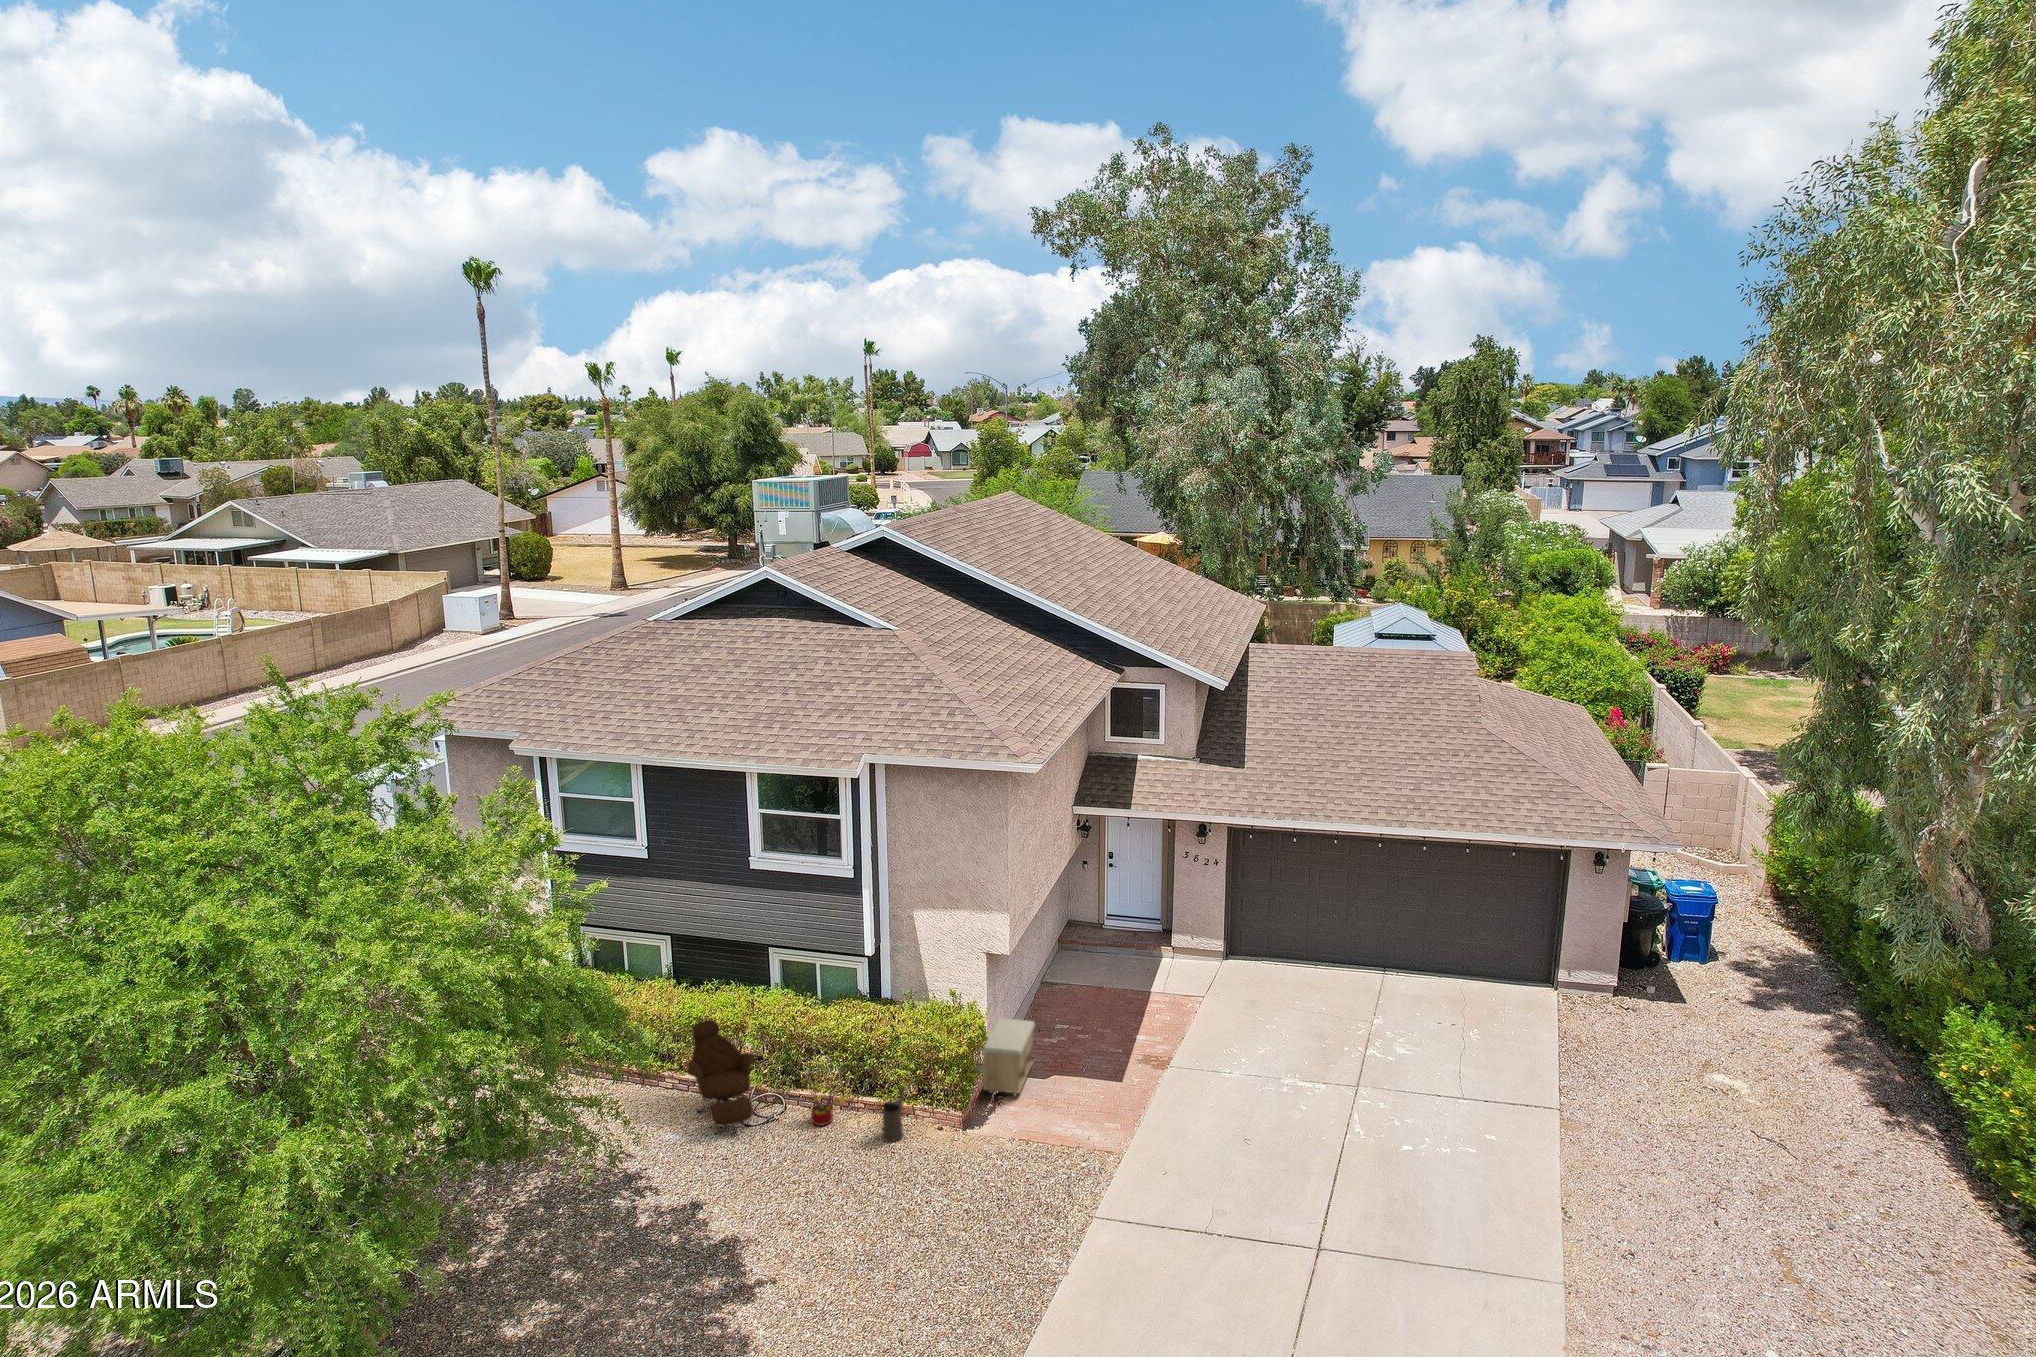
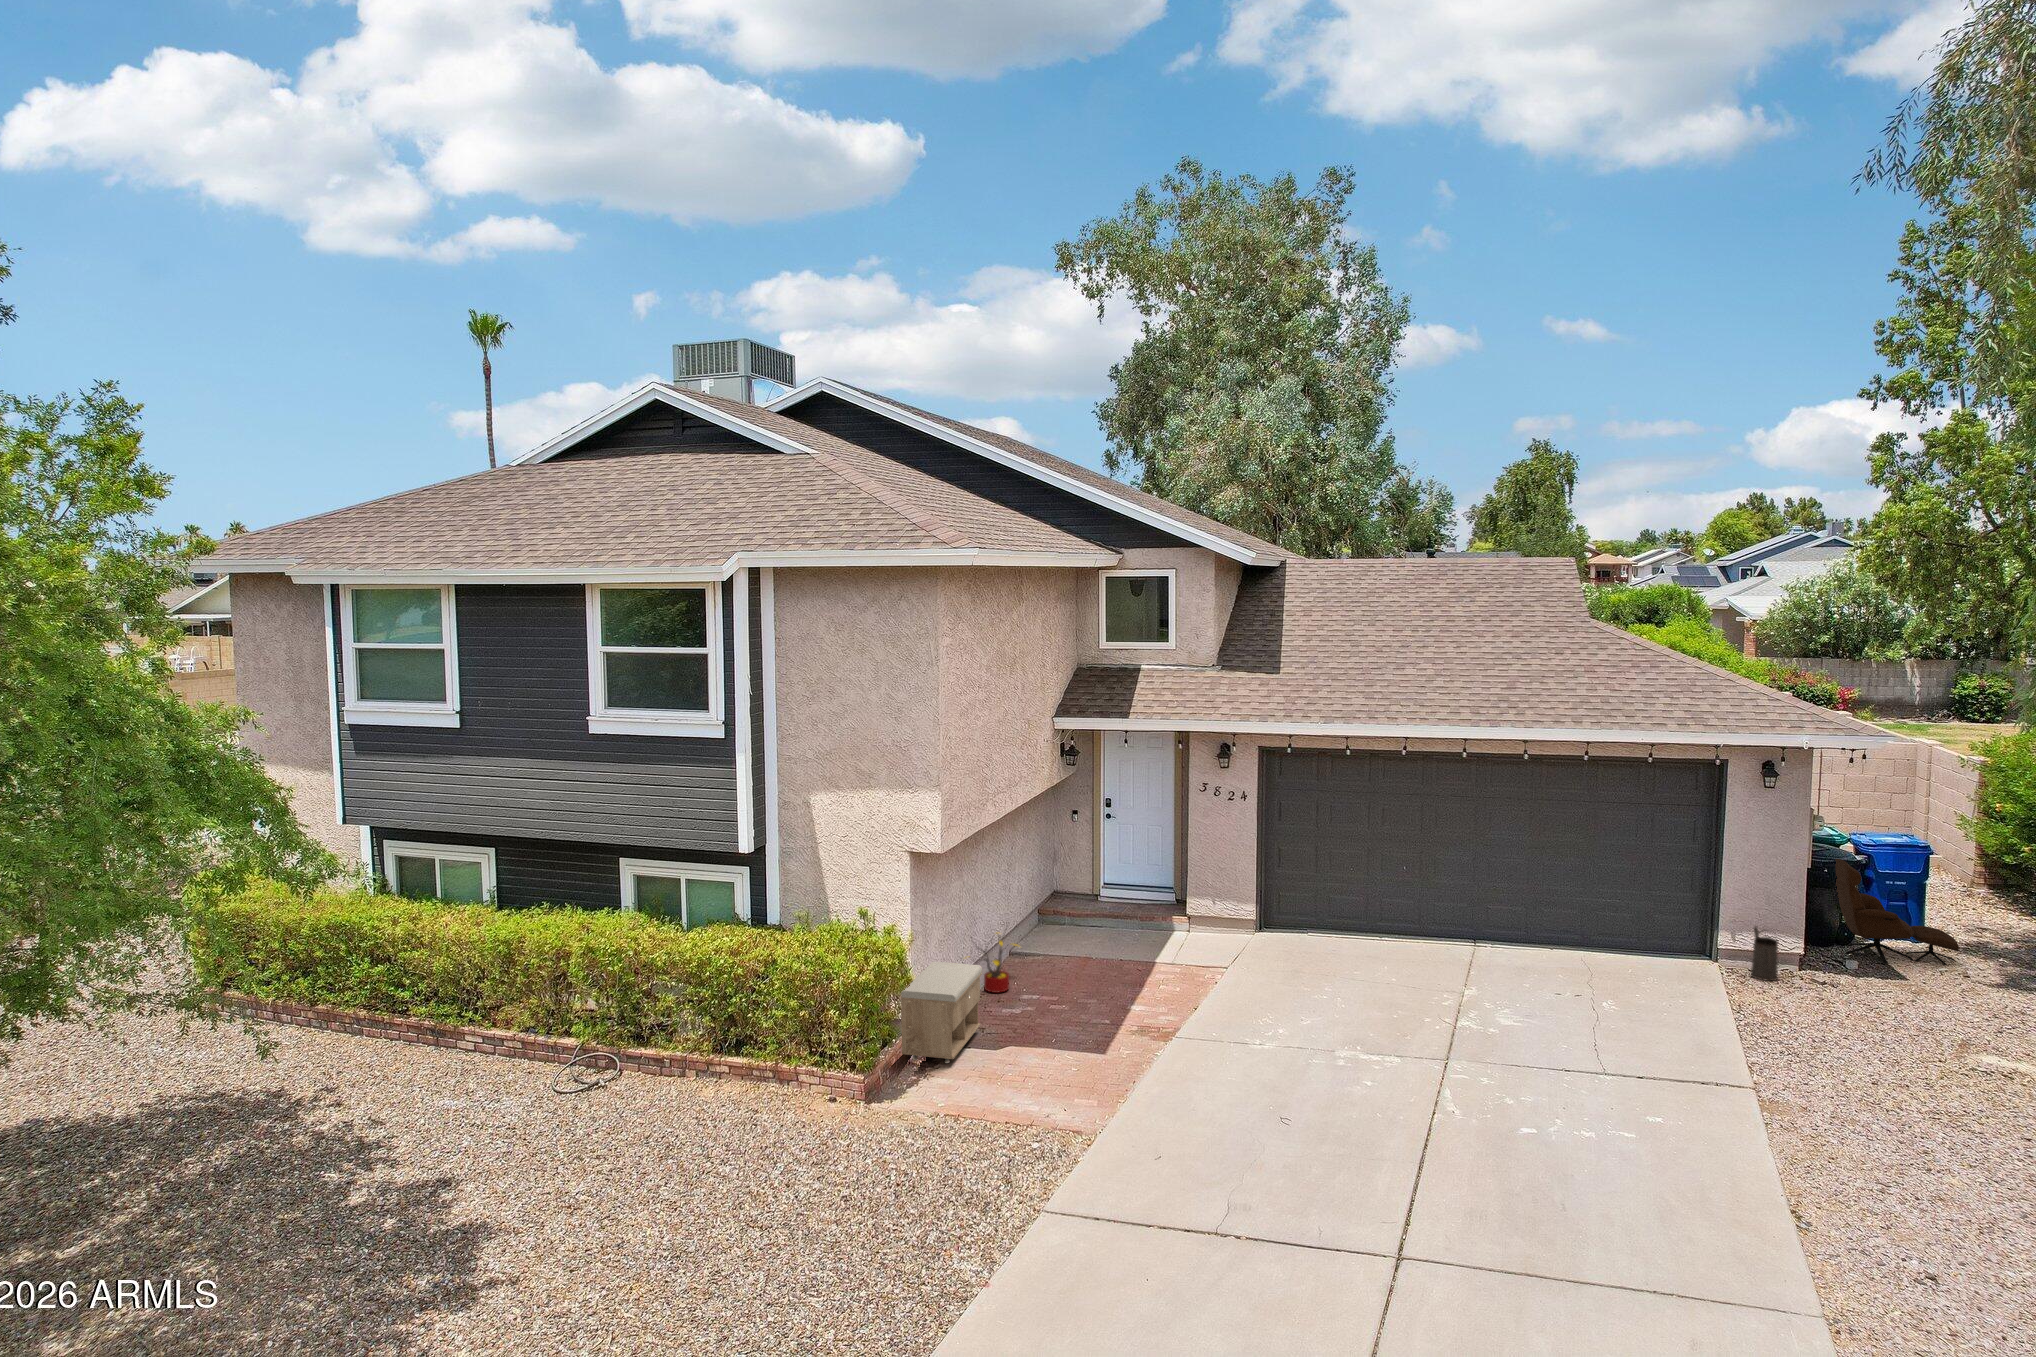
lounge chair: present [687,1020,755,1135] -> present [1835,859,1959,965]
decorative plant: present [808,1075,845,1126] -> present [973,932,1017,993]
watering can: present [882,1086,905,1142] -> present [1750,927,1778,981]

